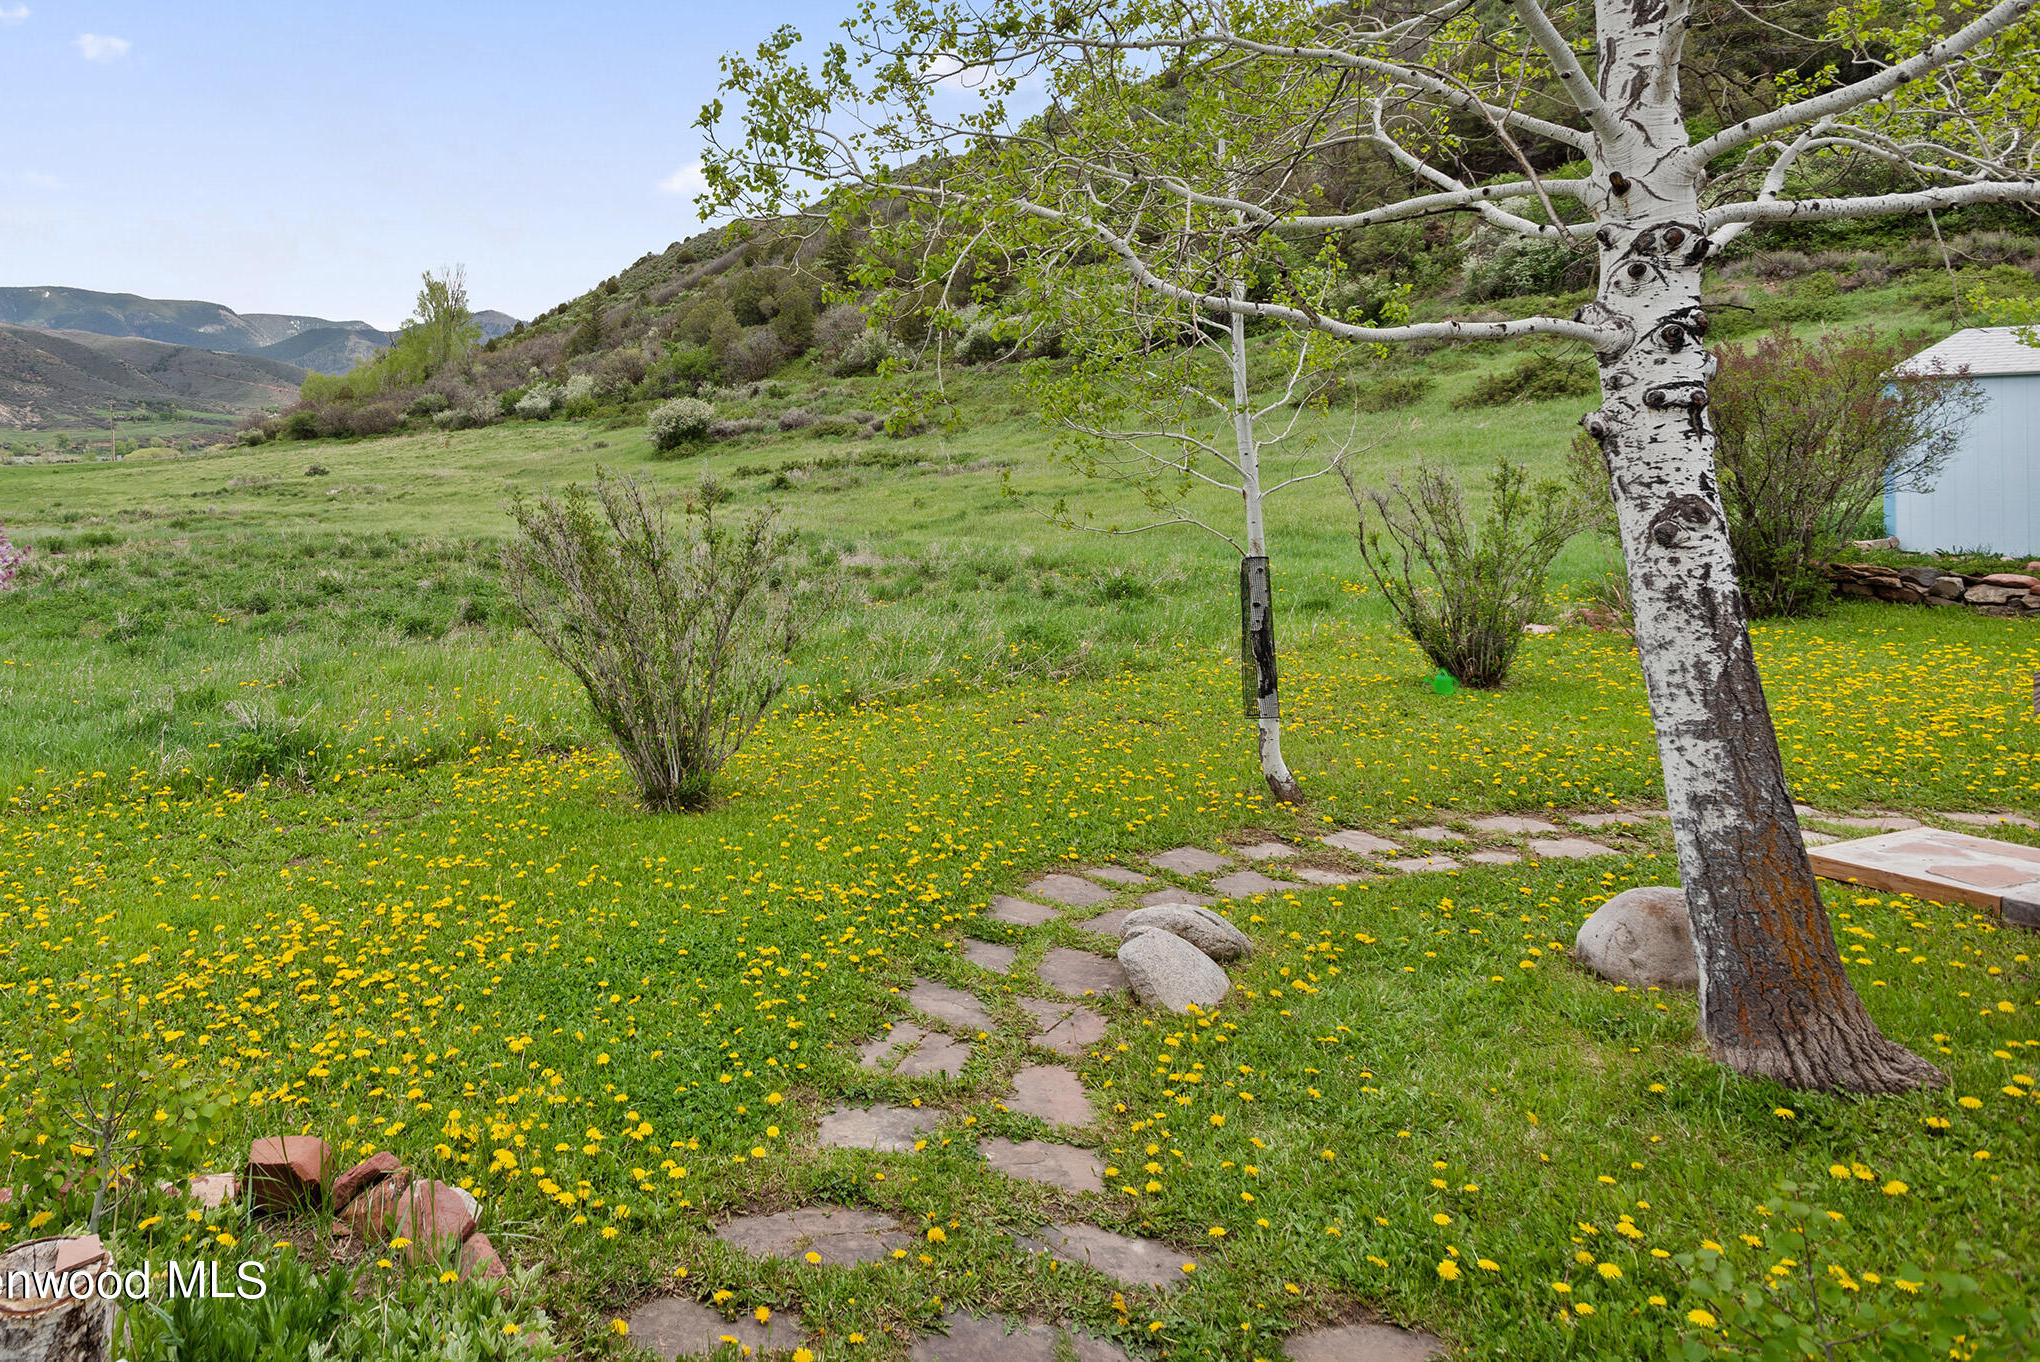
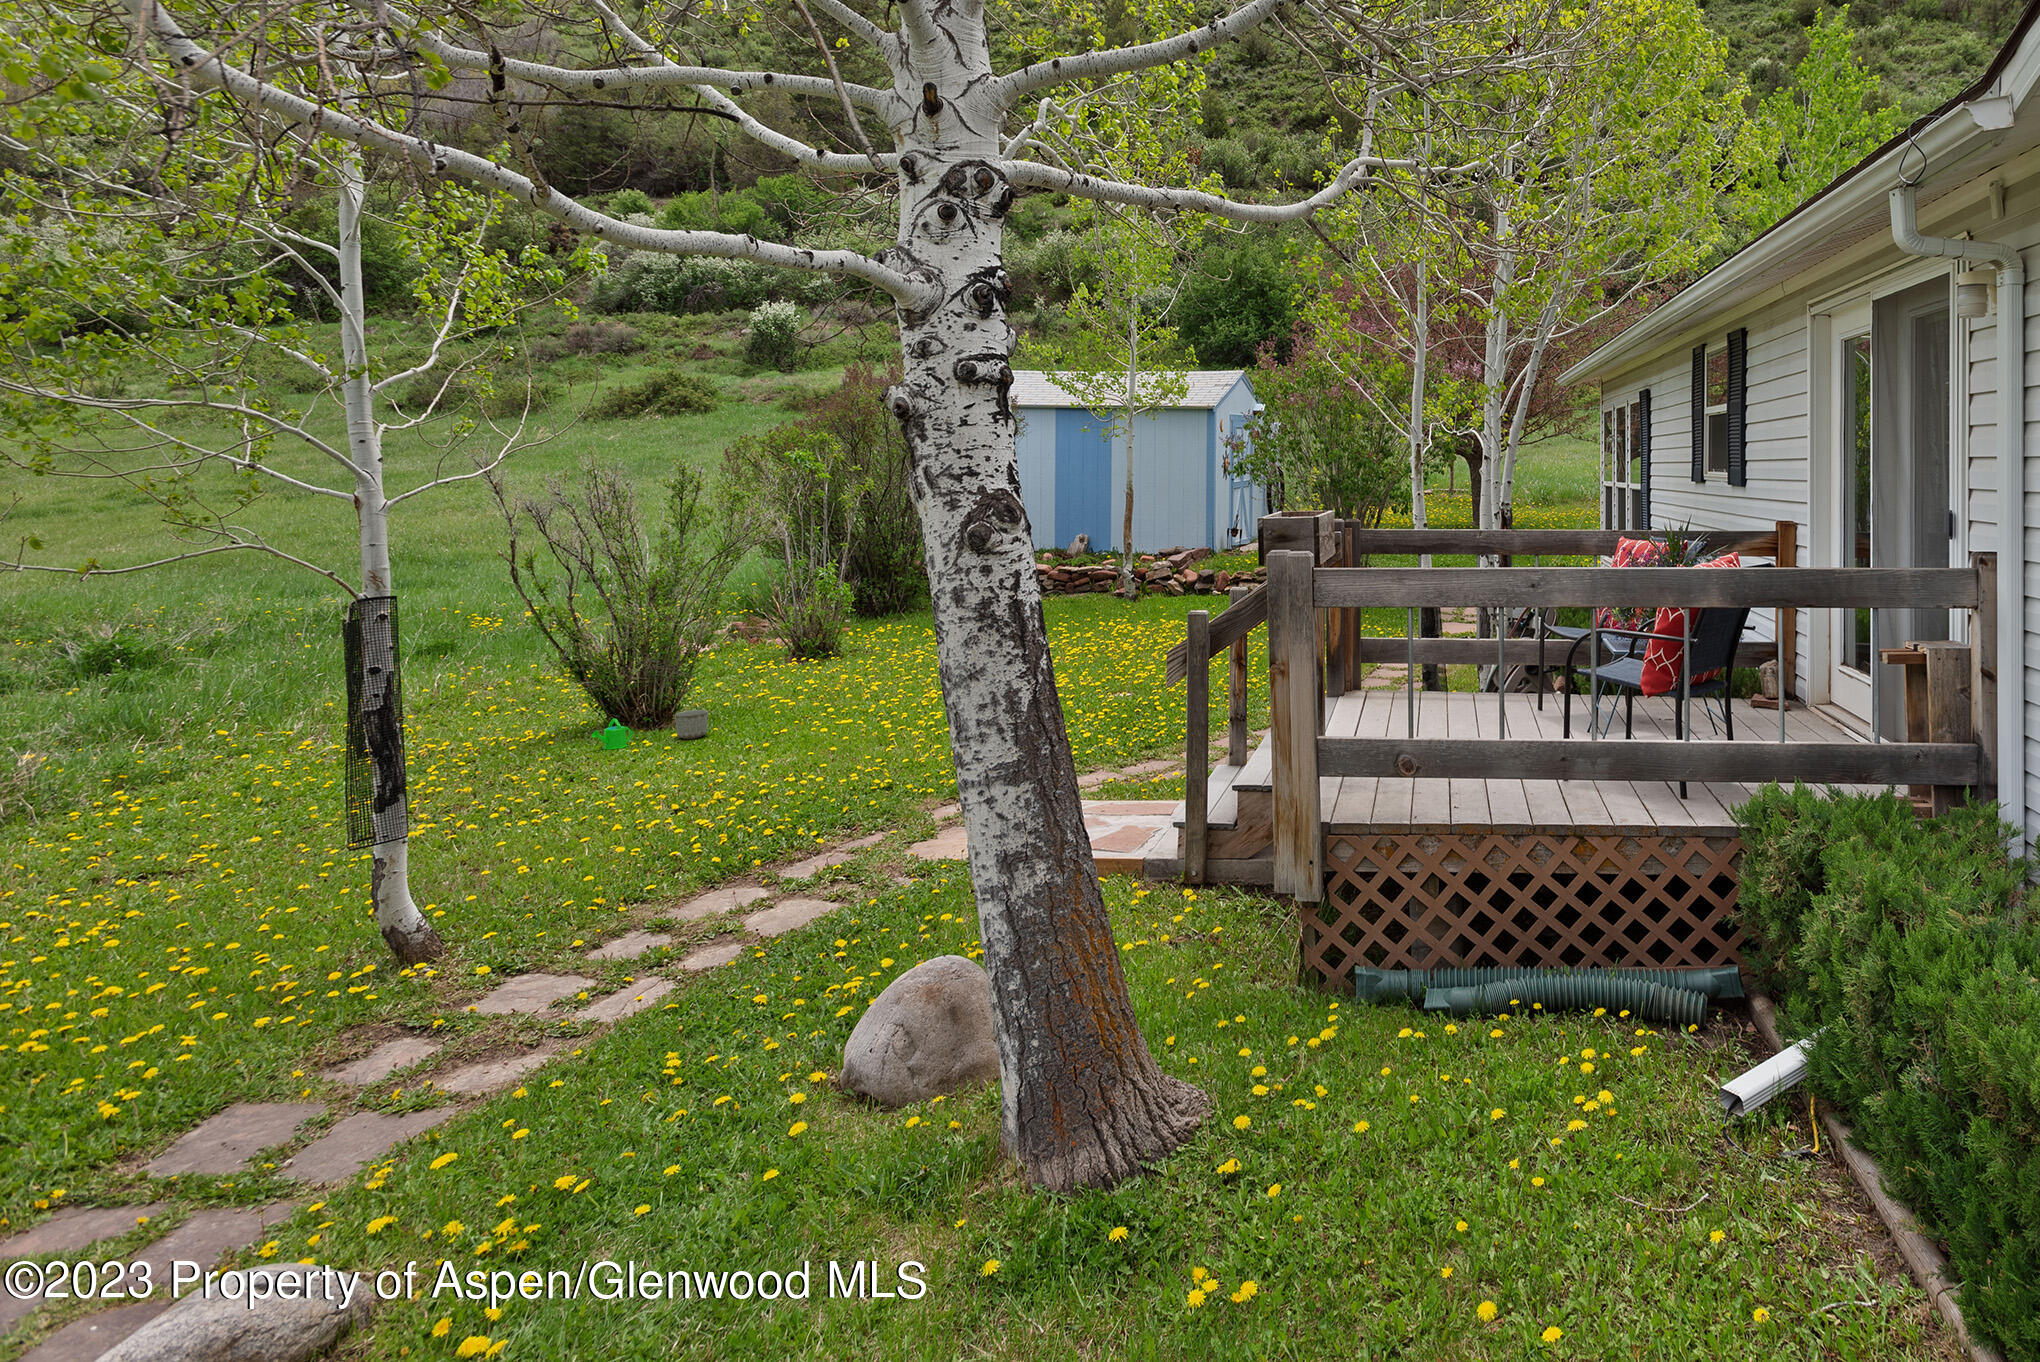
planter: none [1497,673,1529,699] -> present [675,710,708,739]

